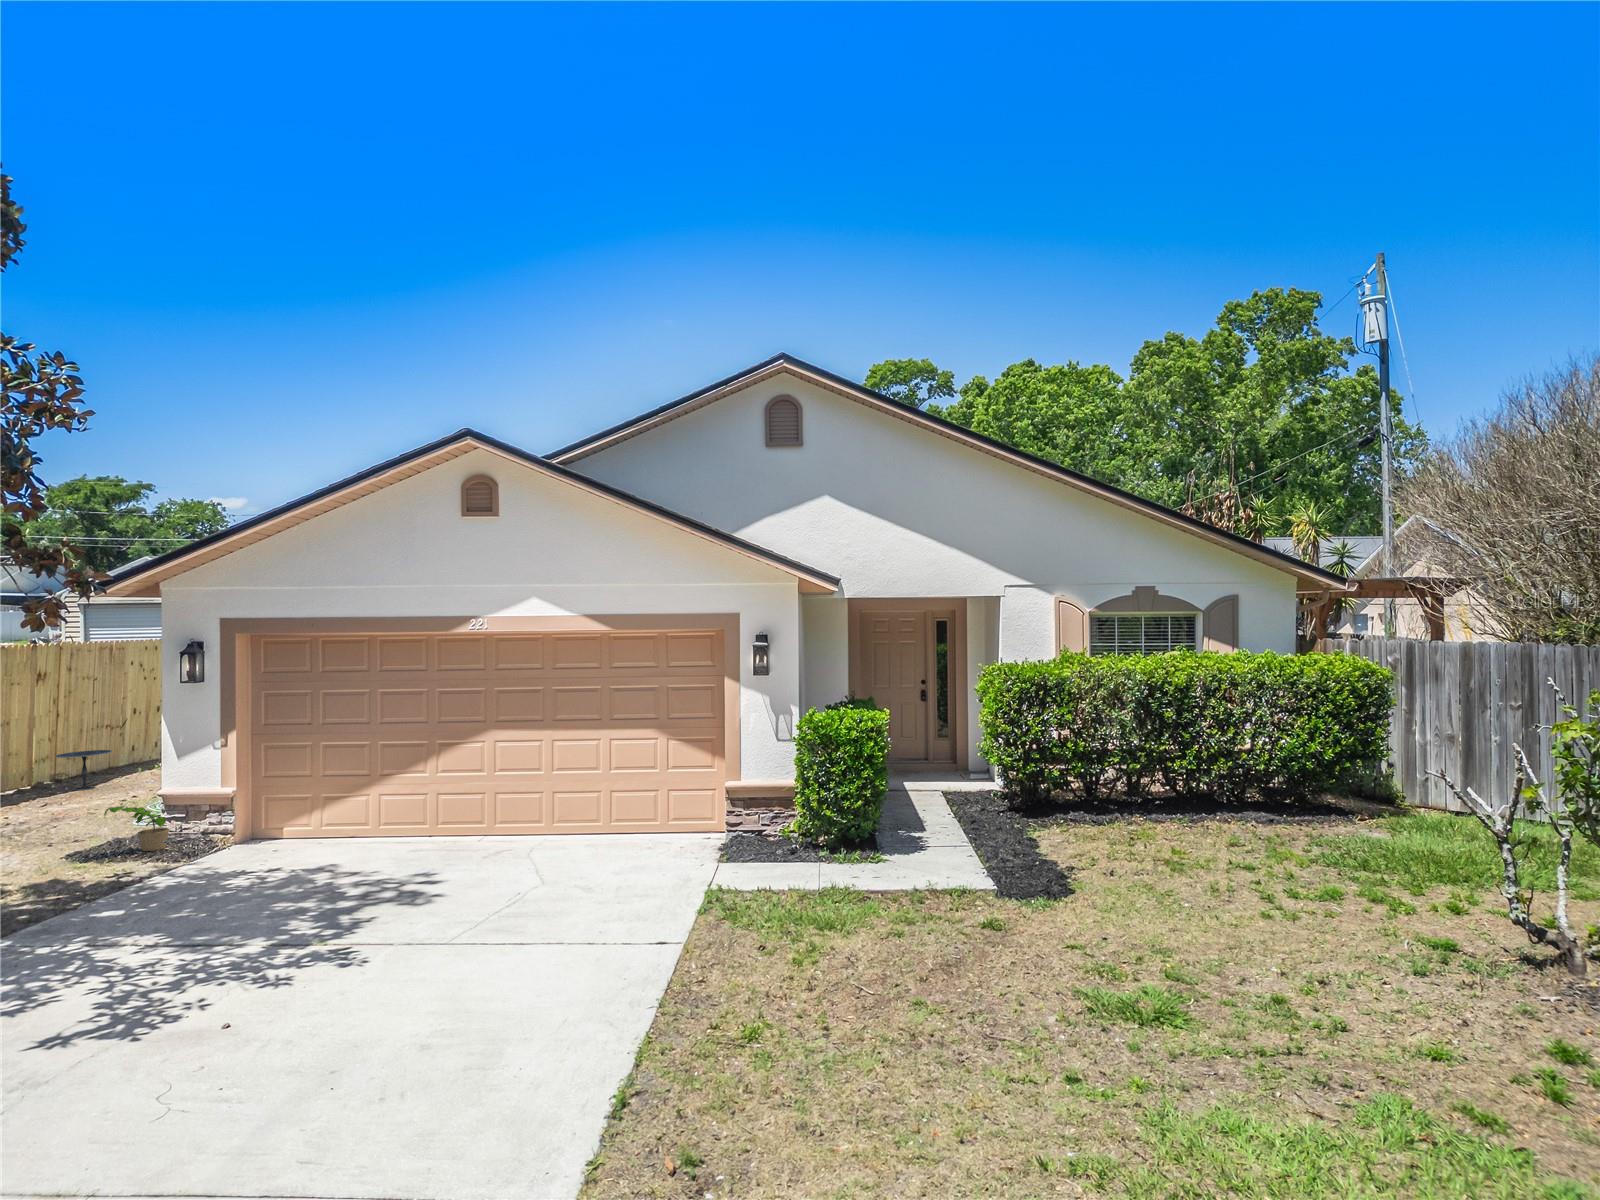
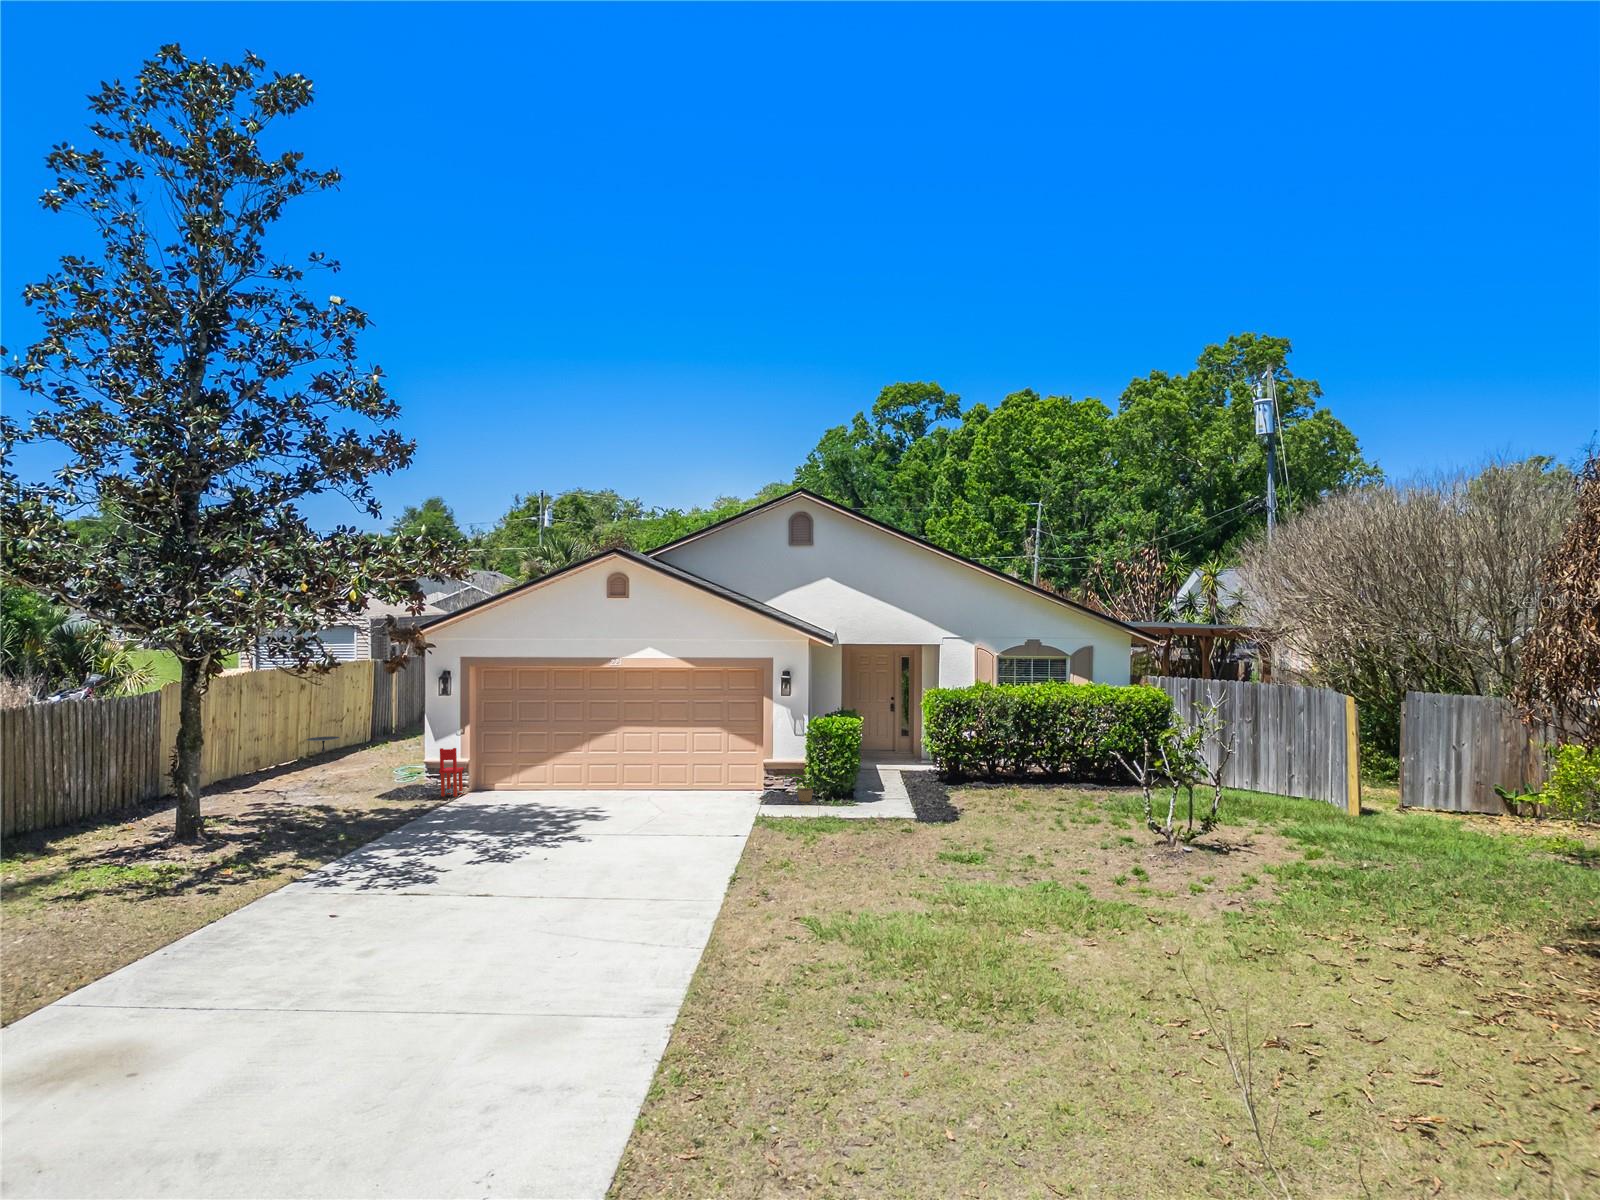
chair: none [173,771,223,854] -> present [439,748,464,797]
potted plant: present [104,806,169,851] -> present [785,774,814,802]

